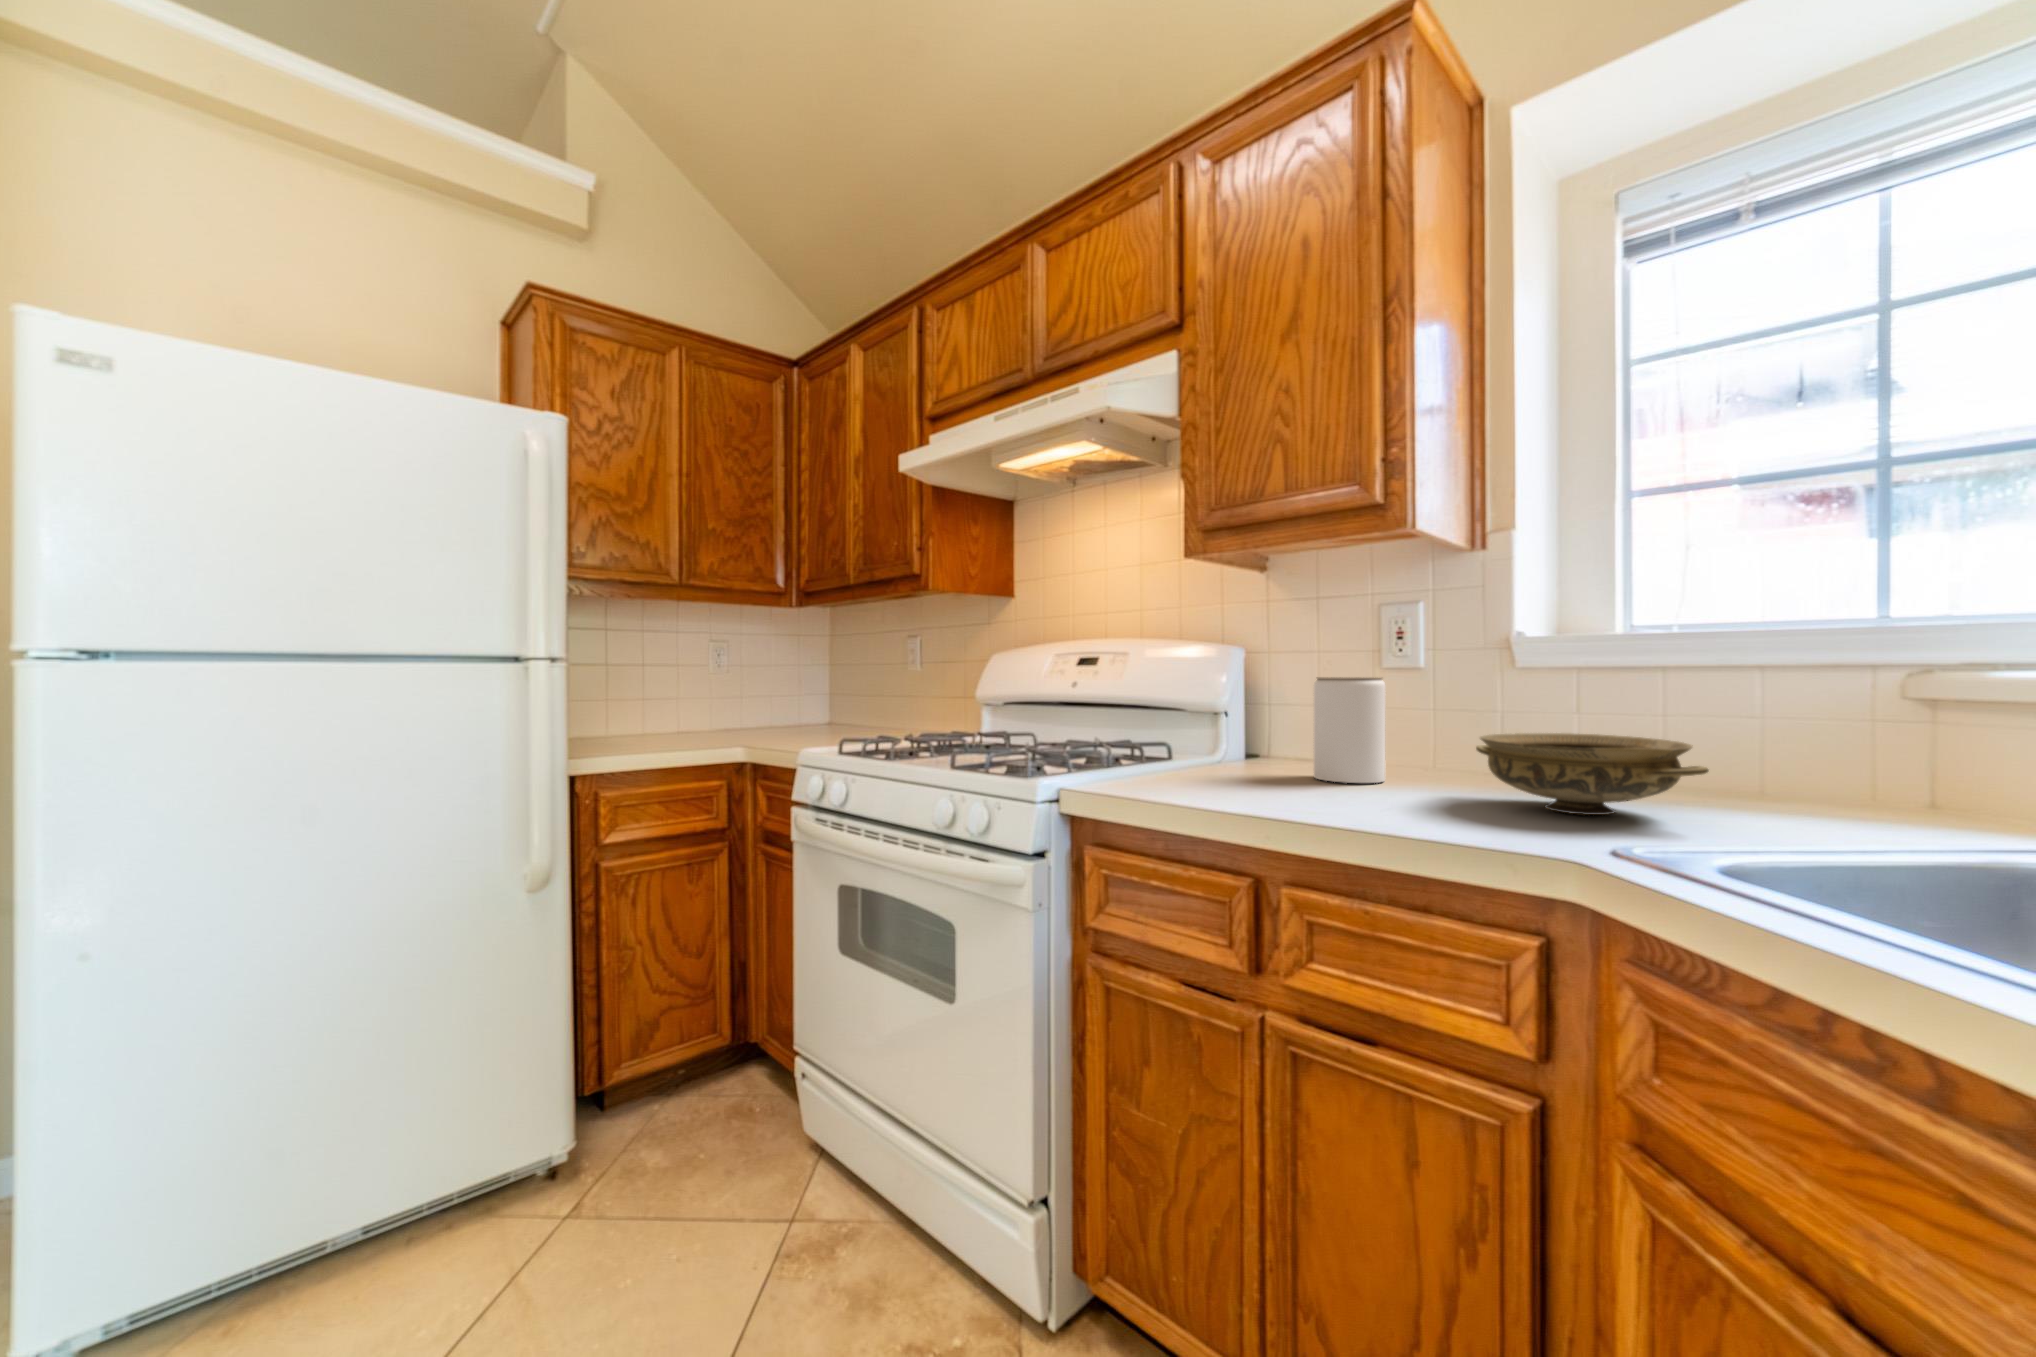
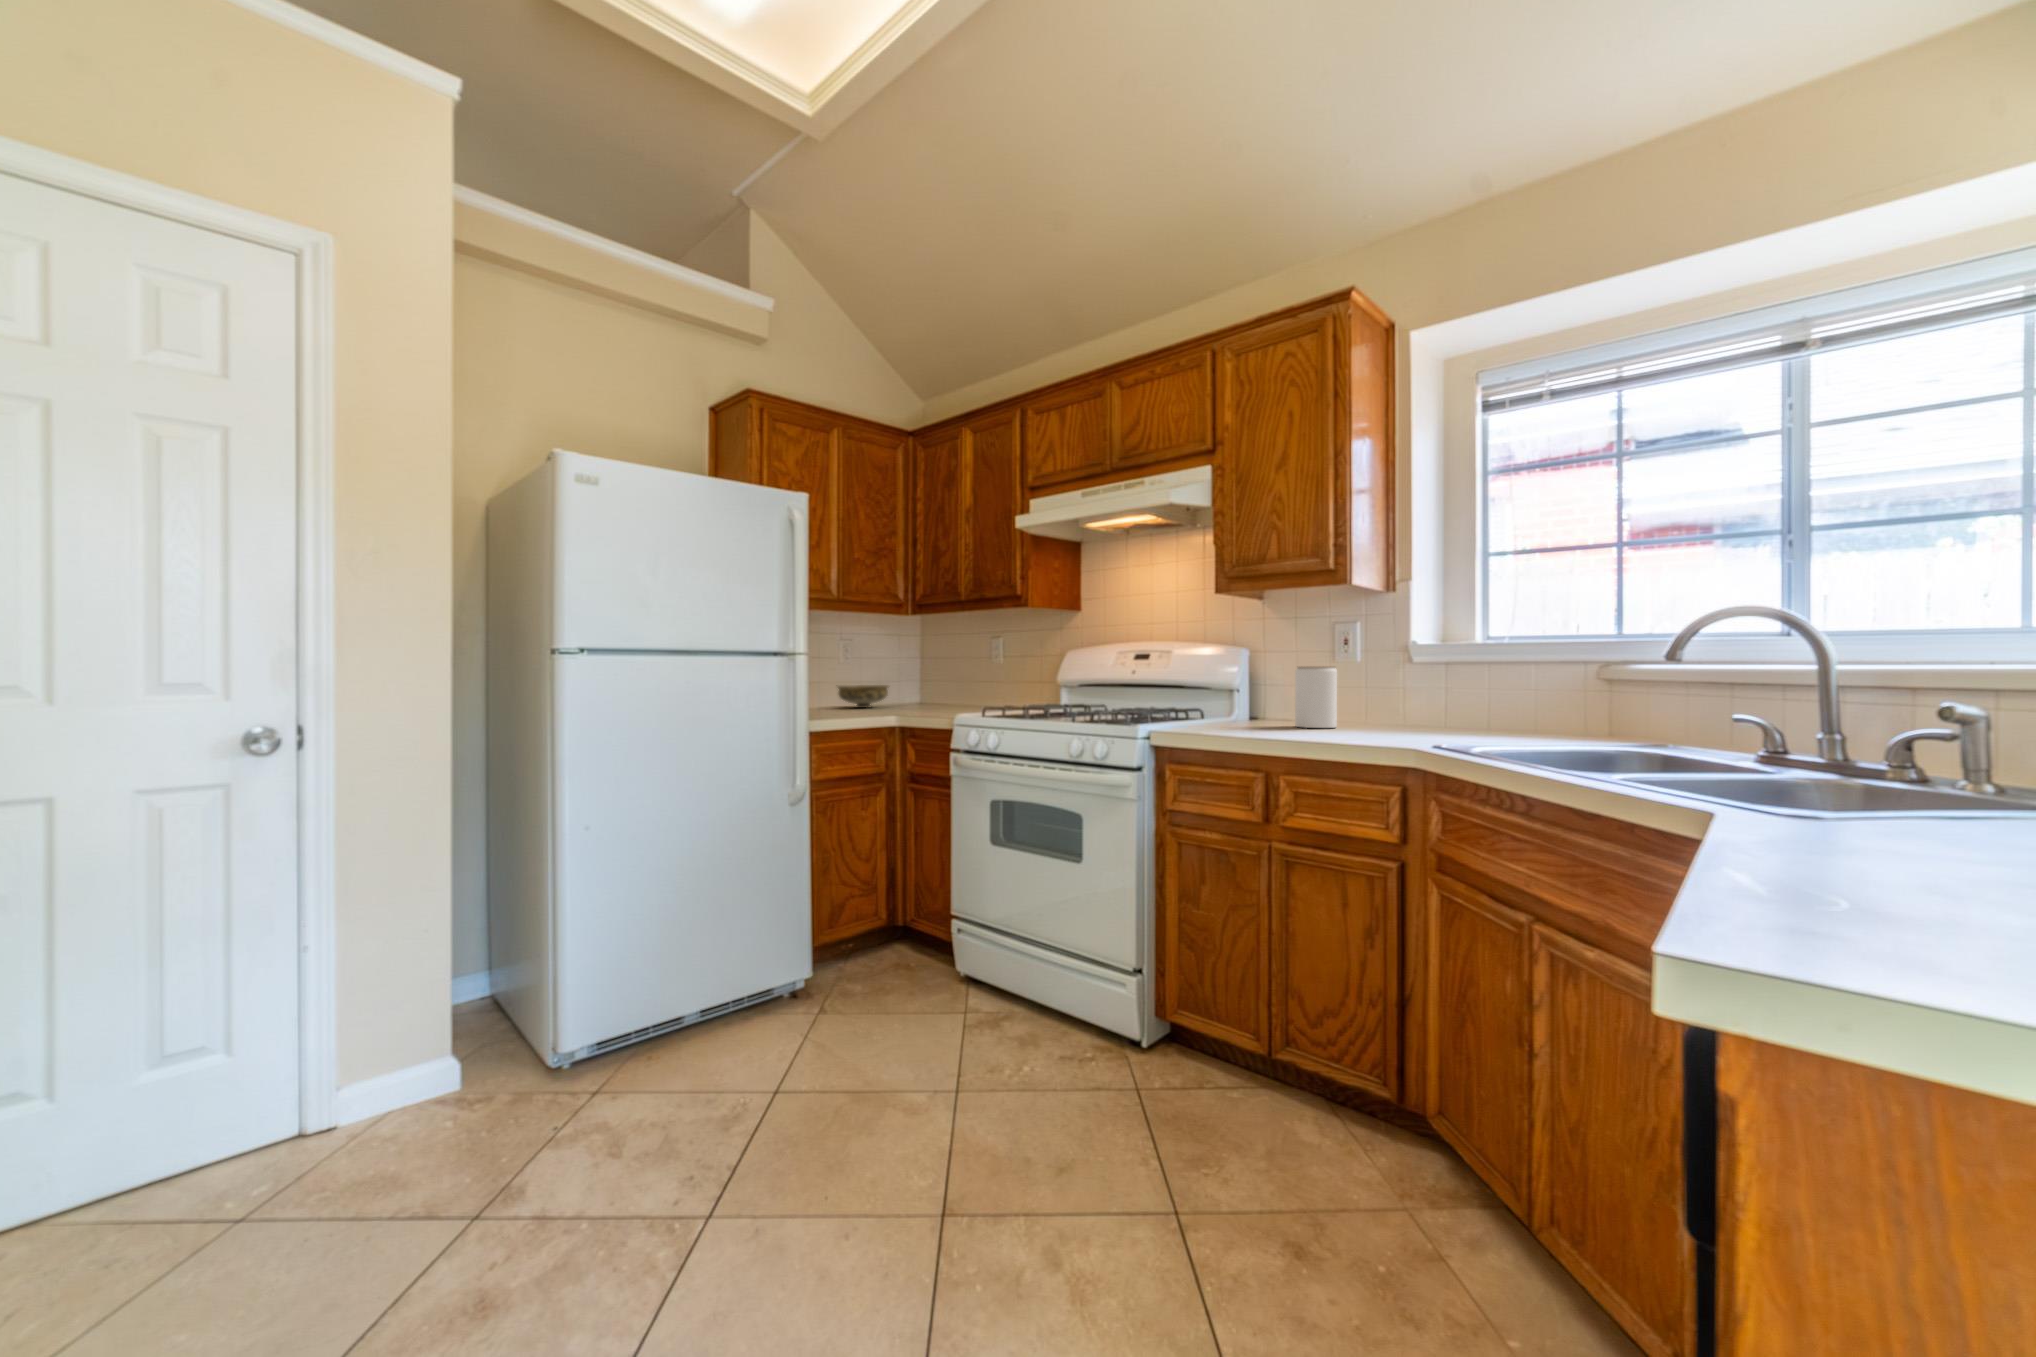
ceramic bowl: present [1476,733,1709,815] -> present [837,685,888,708]

